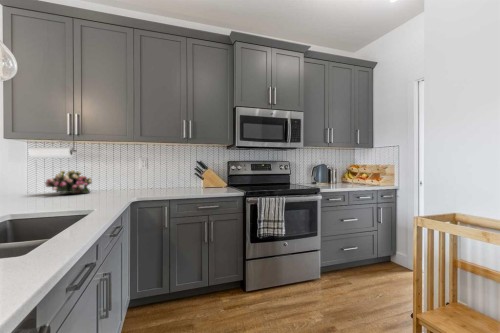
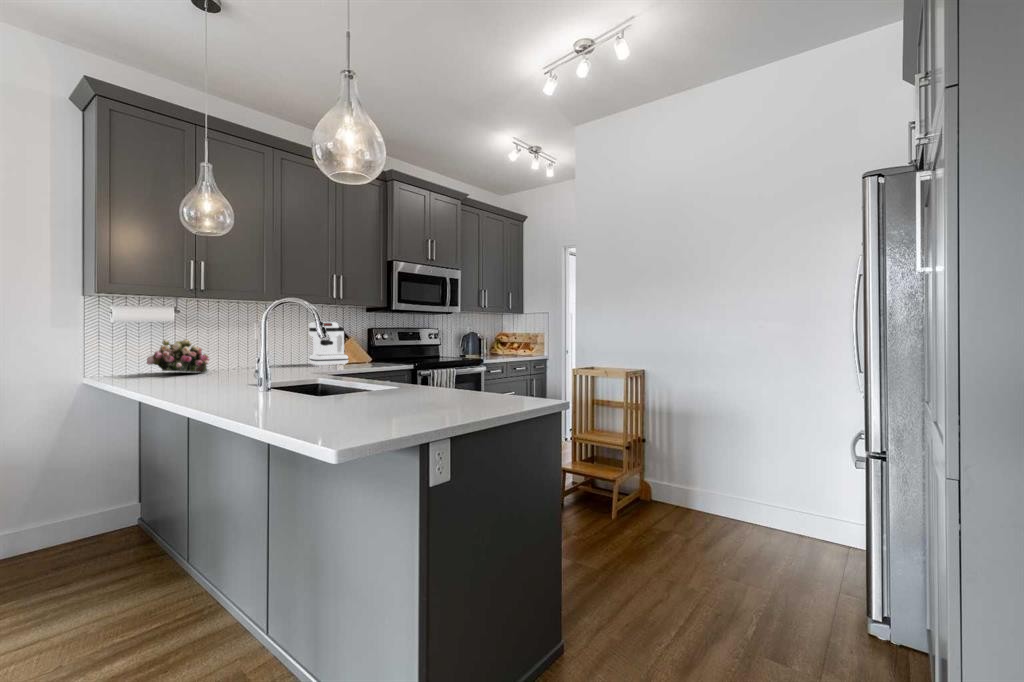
coffee maker: none [170,157,199,190] -> present [309,322,348,366]

